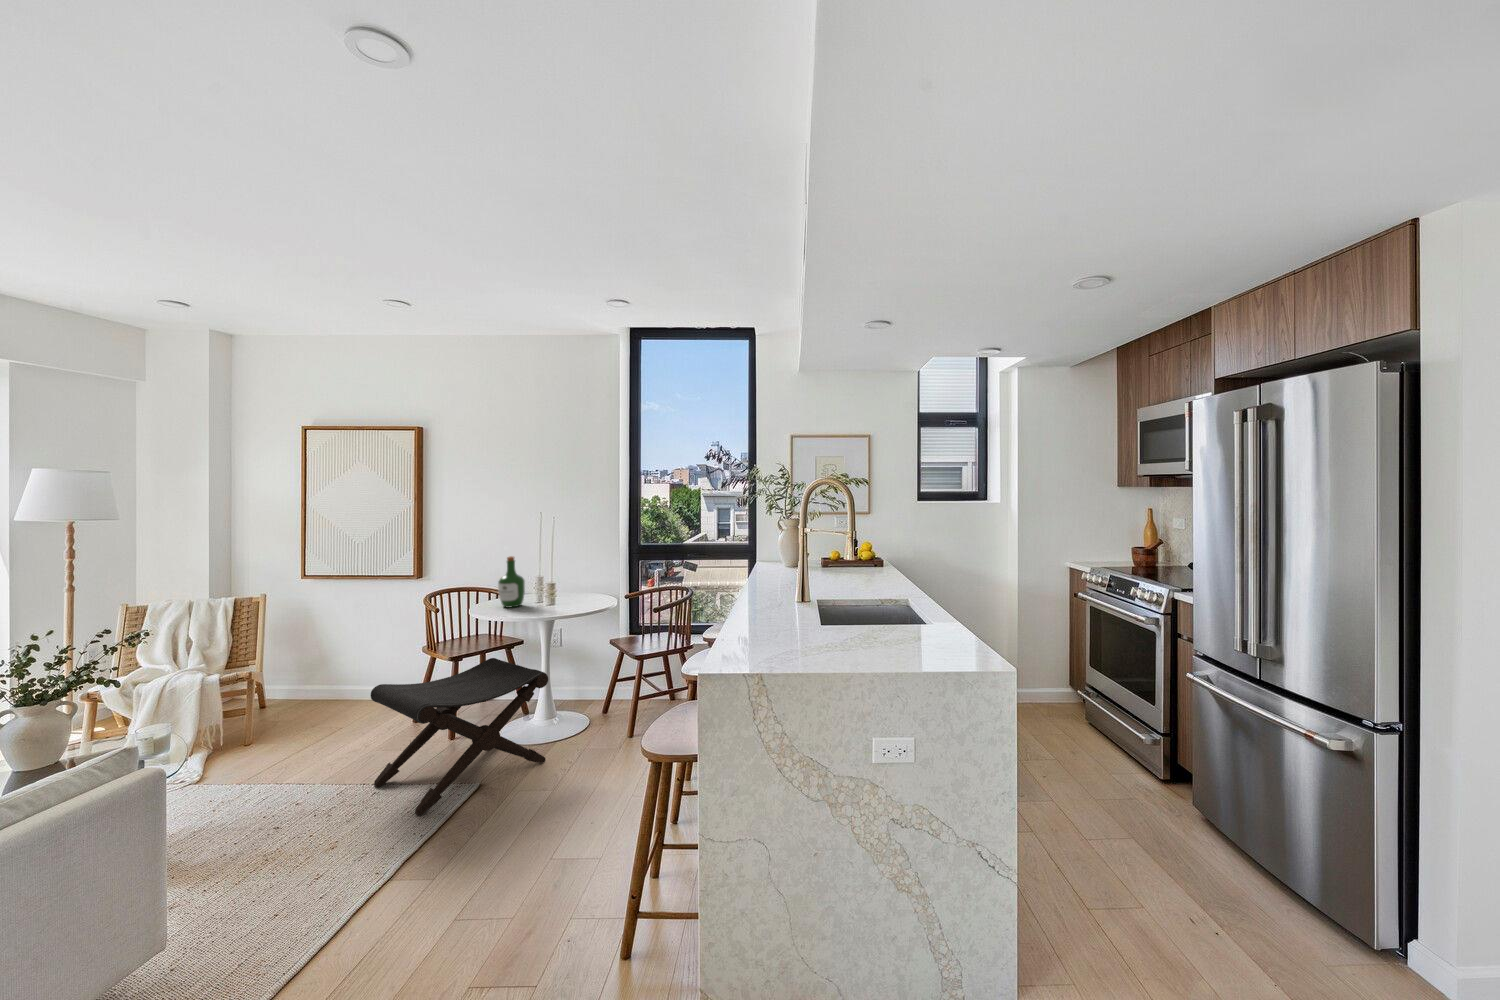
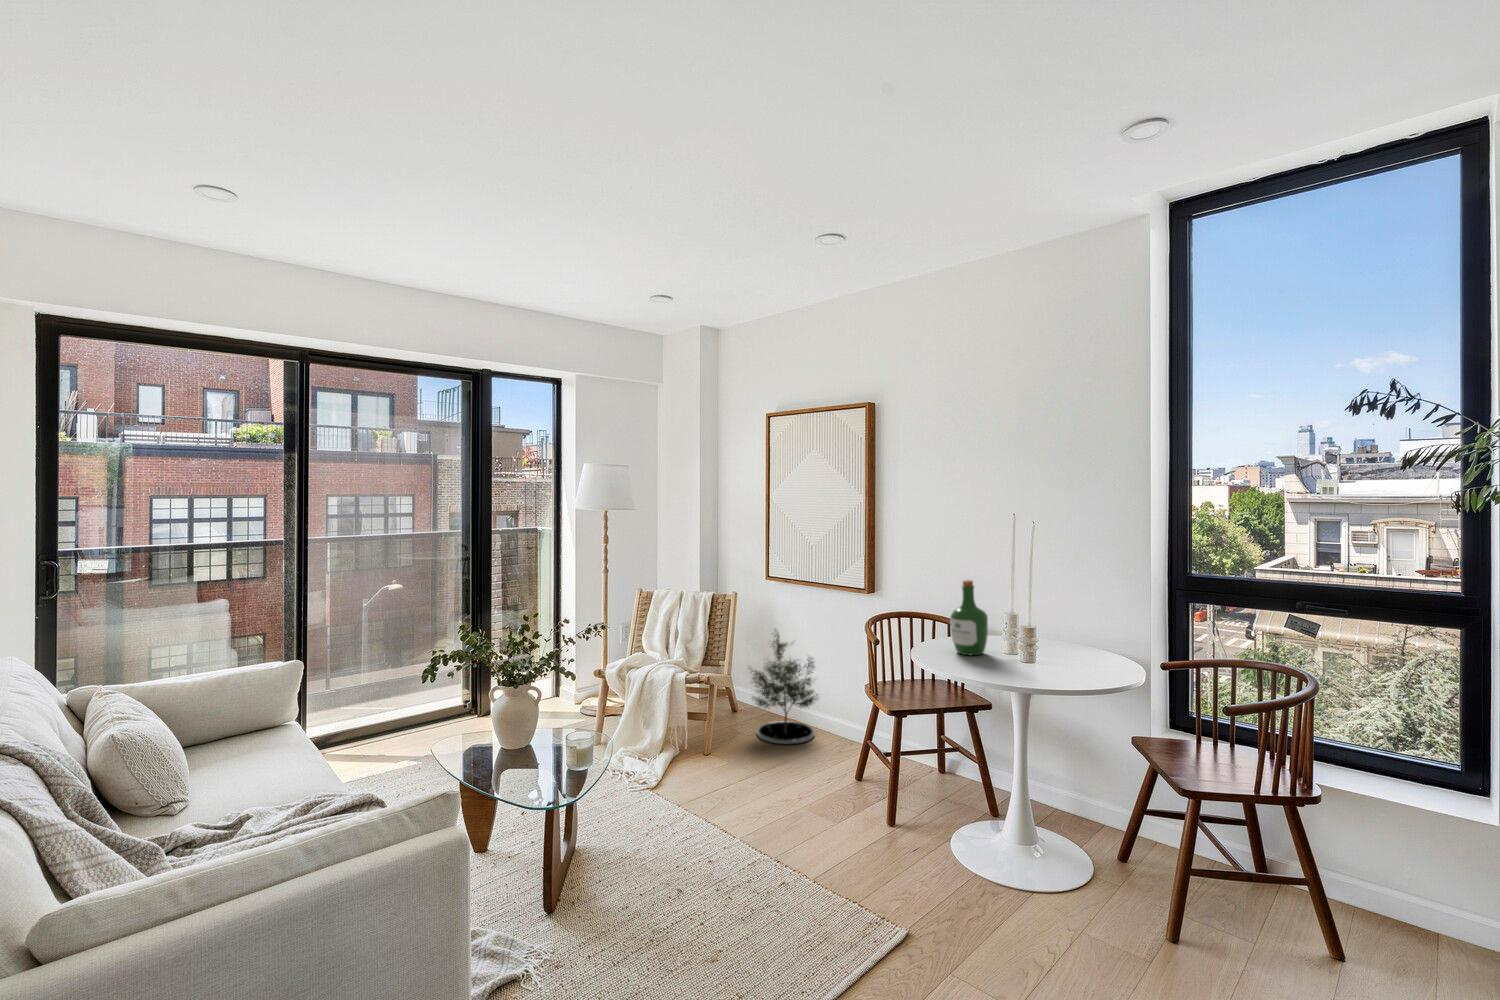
potted tree: none [288,619,368,721] -> present [751,632,818,744]
footstool: present [371,658,548,816] -> none [785,724,1006,930]

